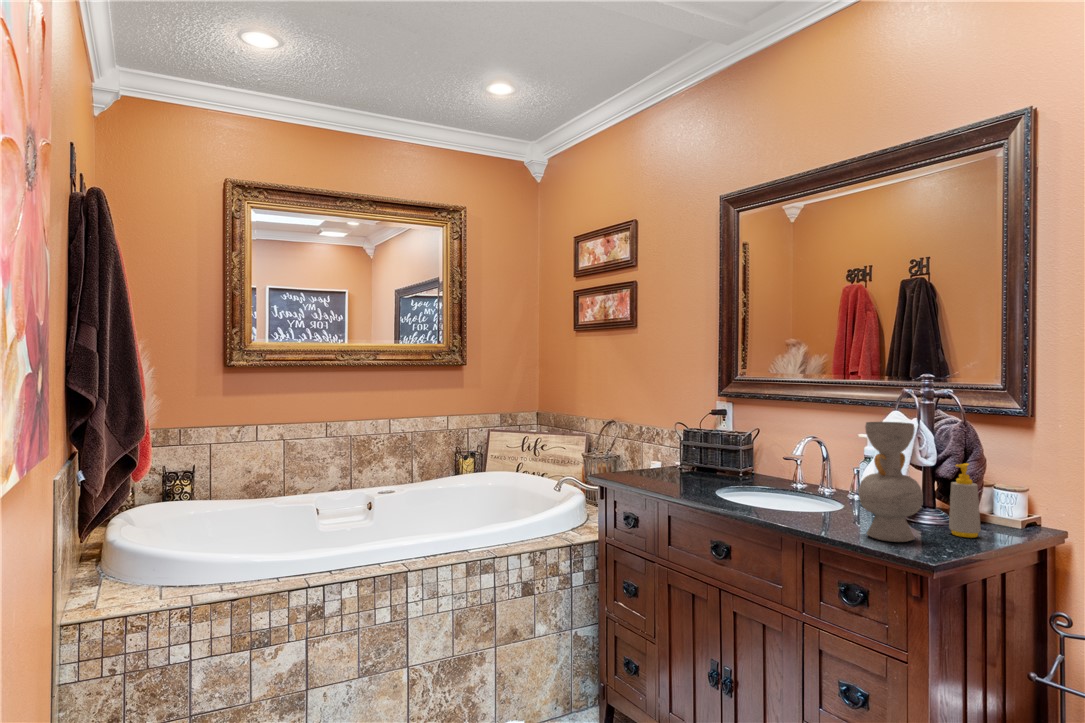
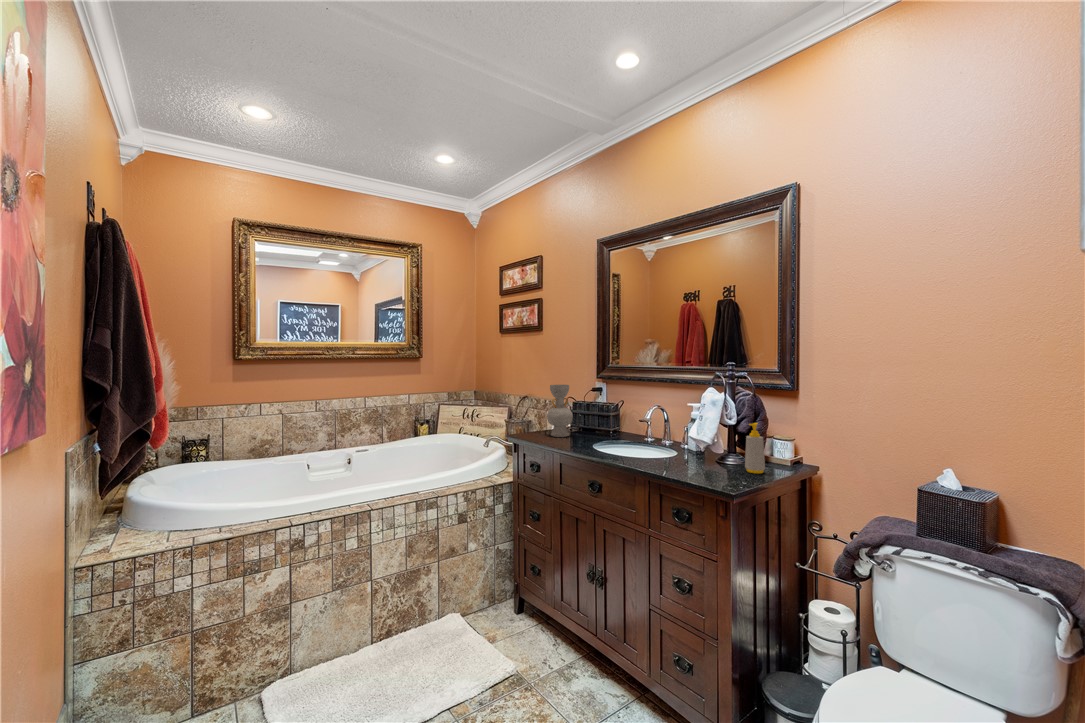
decorative vase: present [858,422,923,542] -> present [547,385,573,437]

